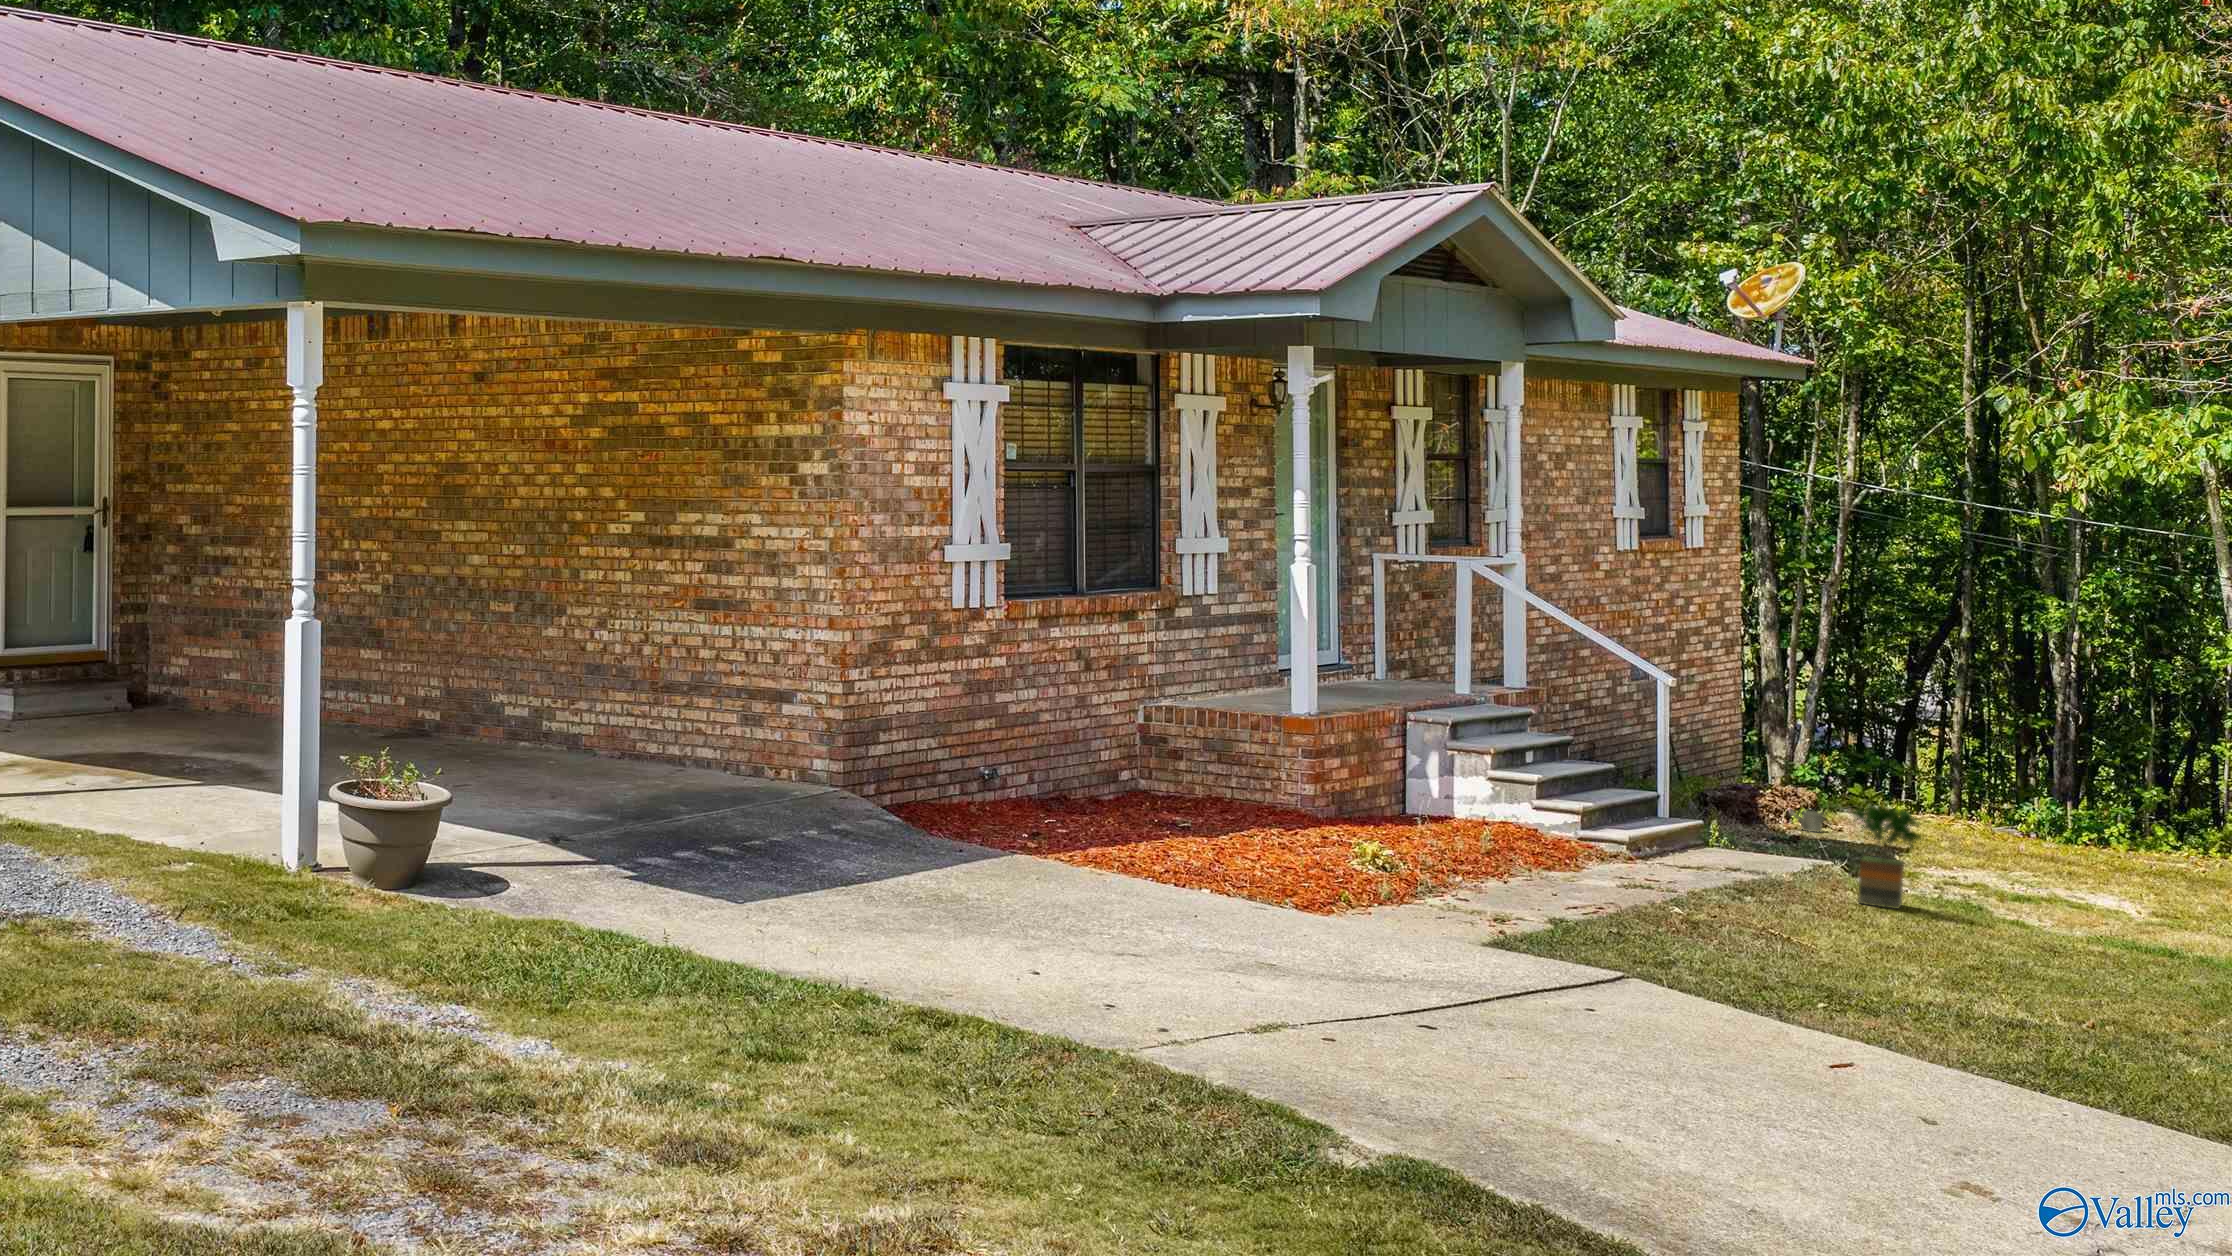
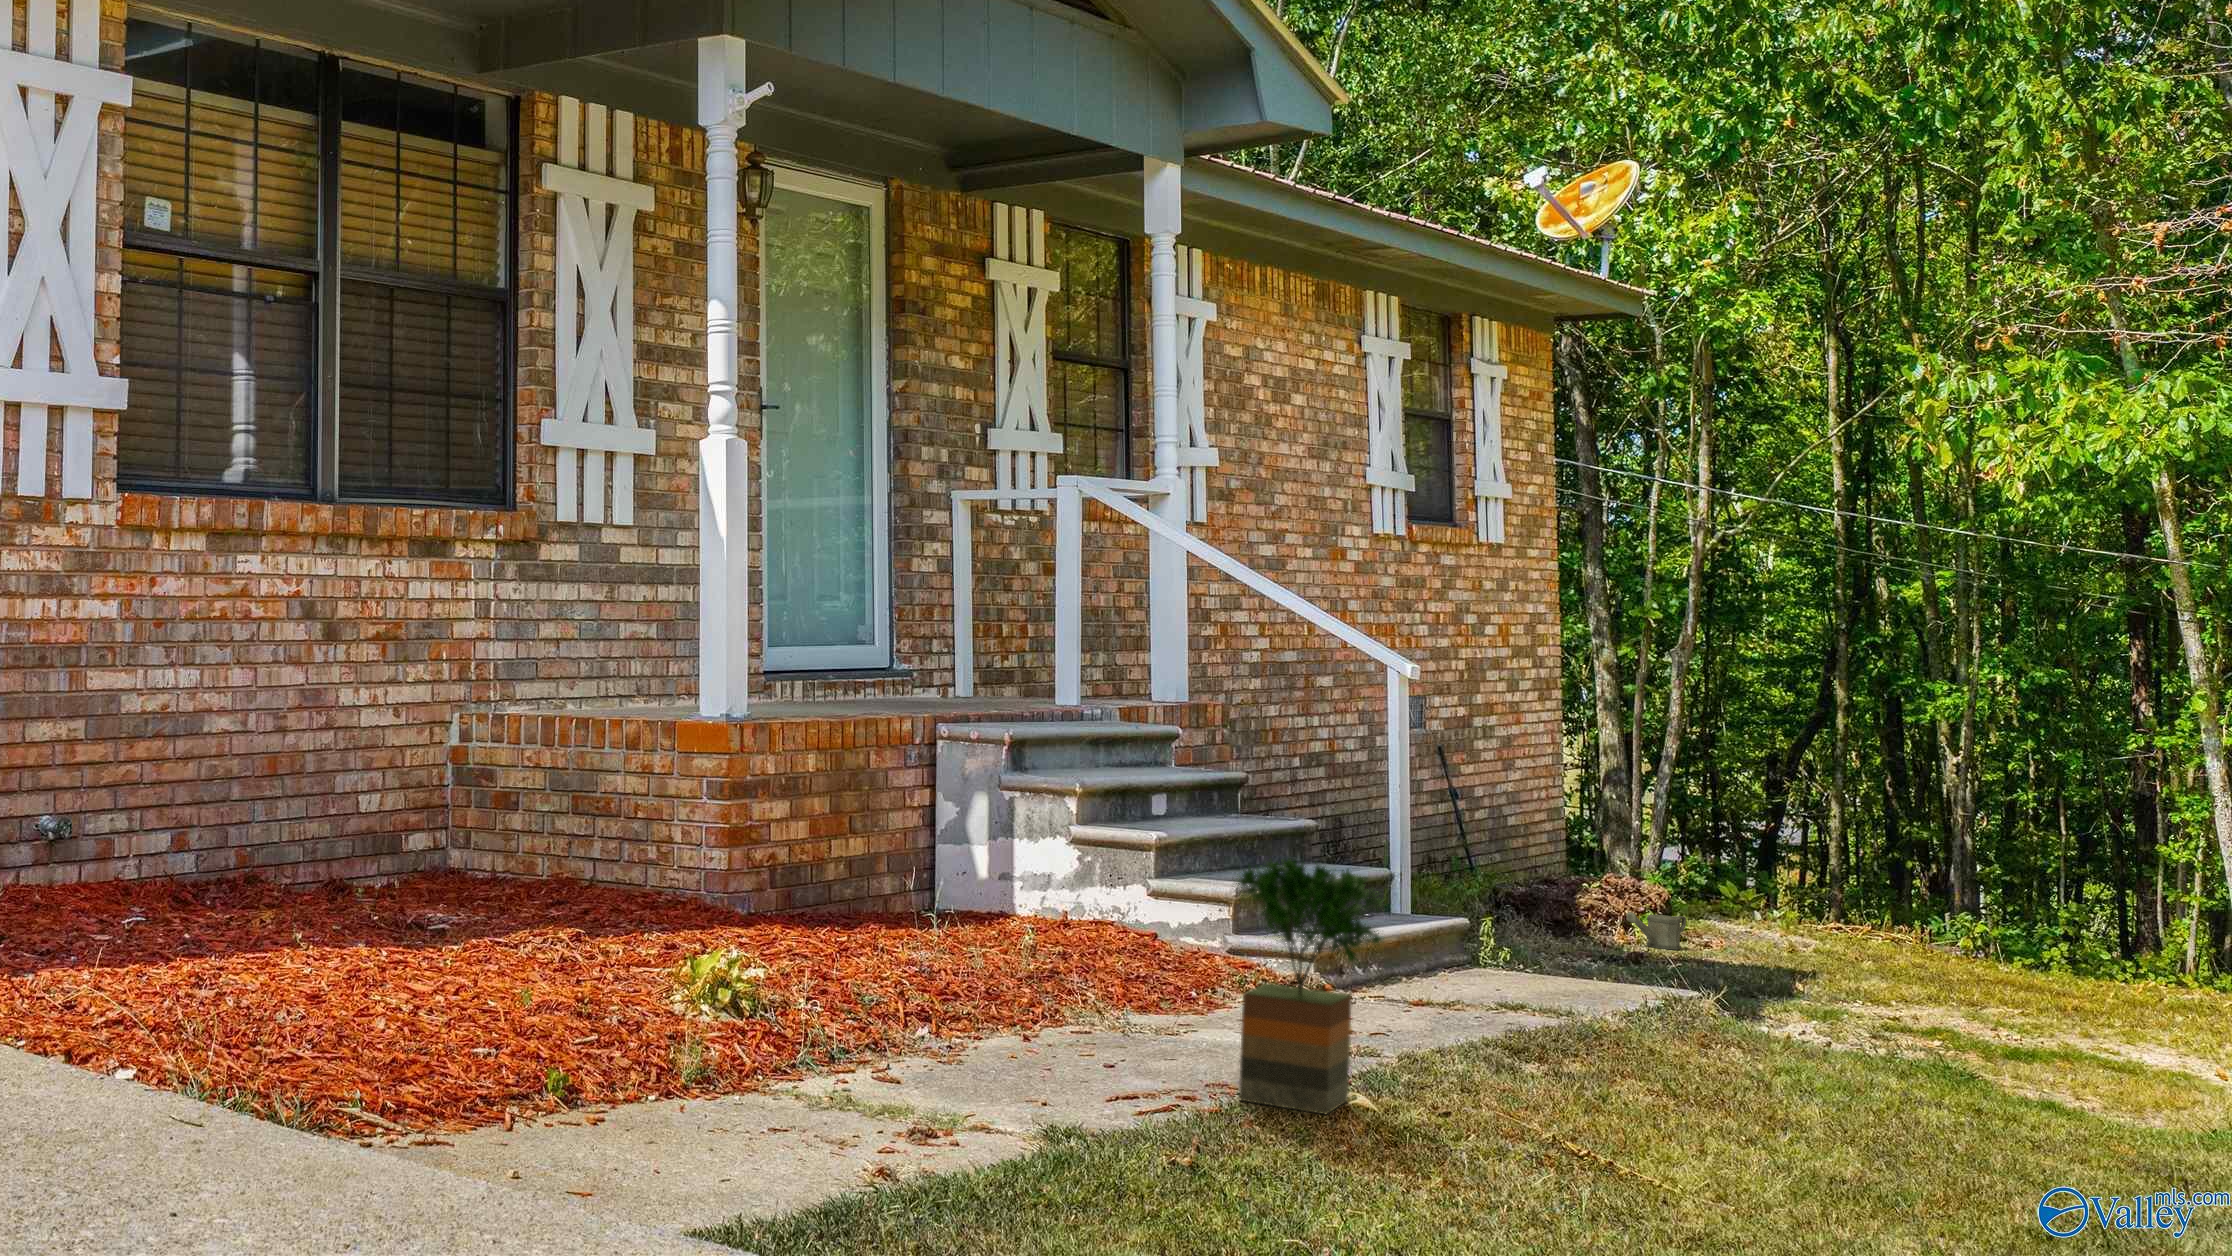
potted tree: present [1853,806,1921,909] -> present [1236,858,1384,1114]

